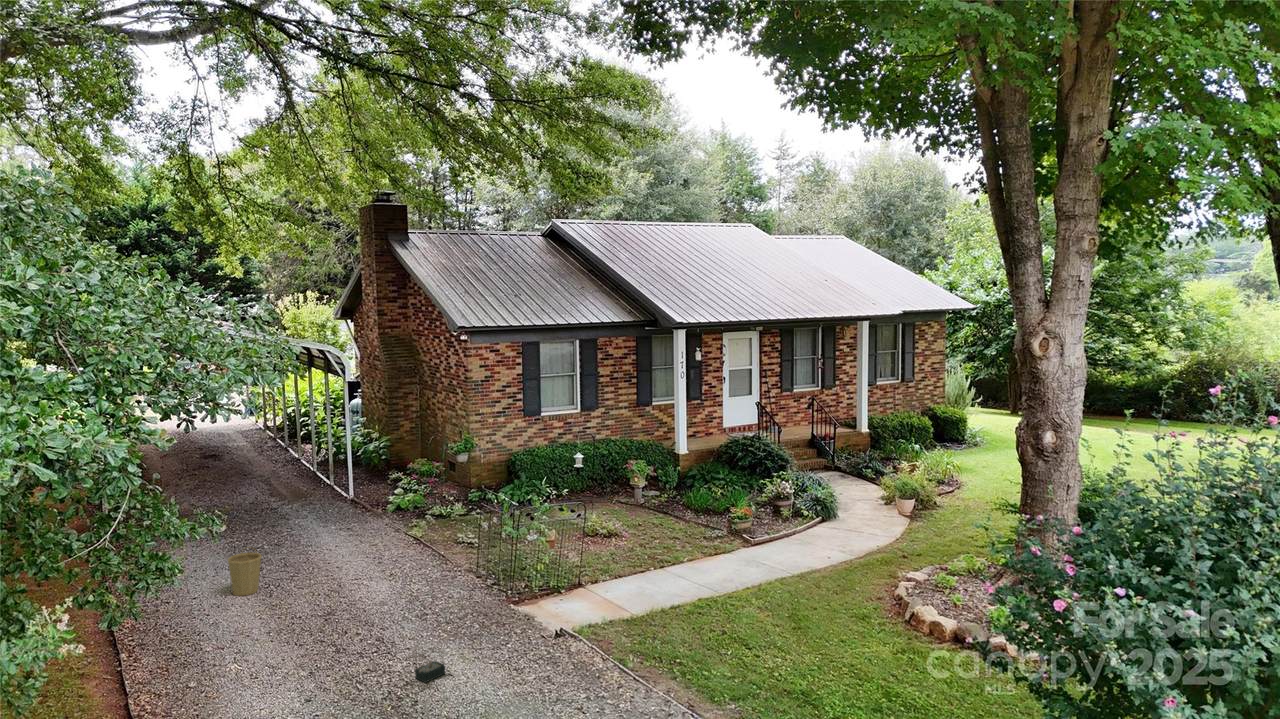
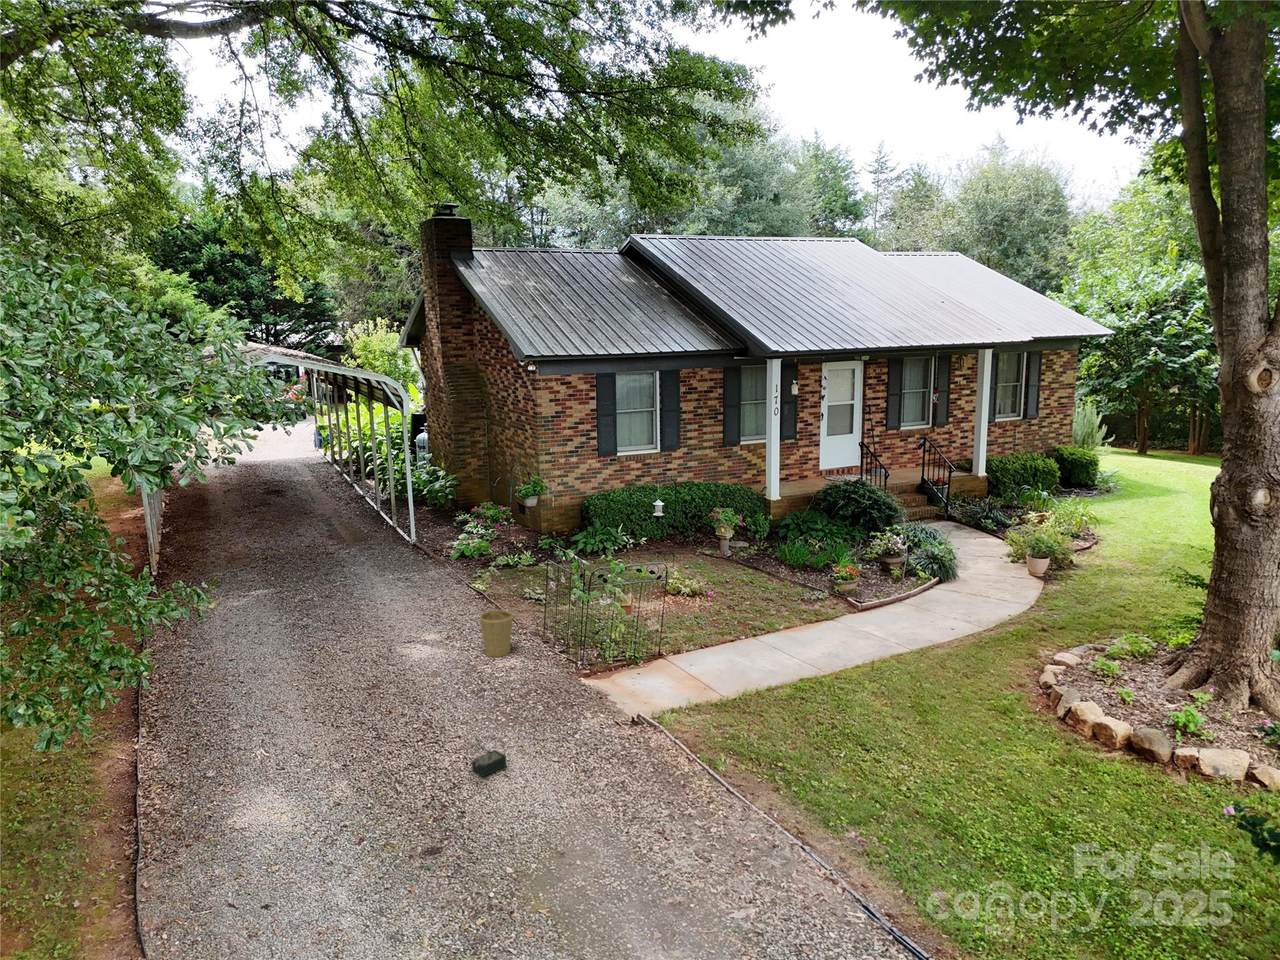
basket: present [228,553,262,596] -> present [480,605,513,657]

